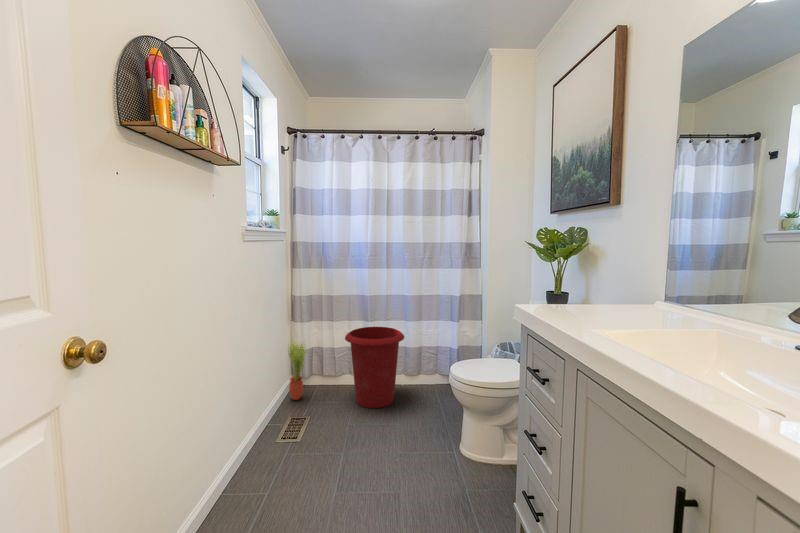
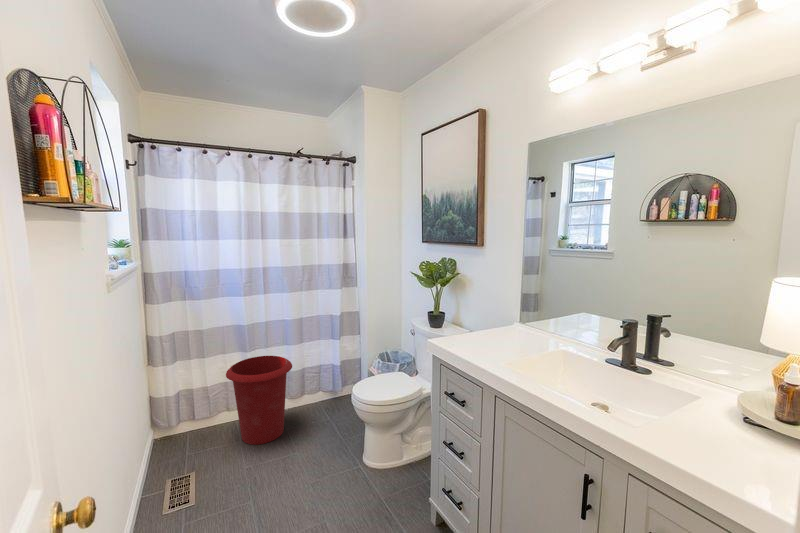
potted plant: present [287,340,307,400] -> none [151,387,179,459]

